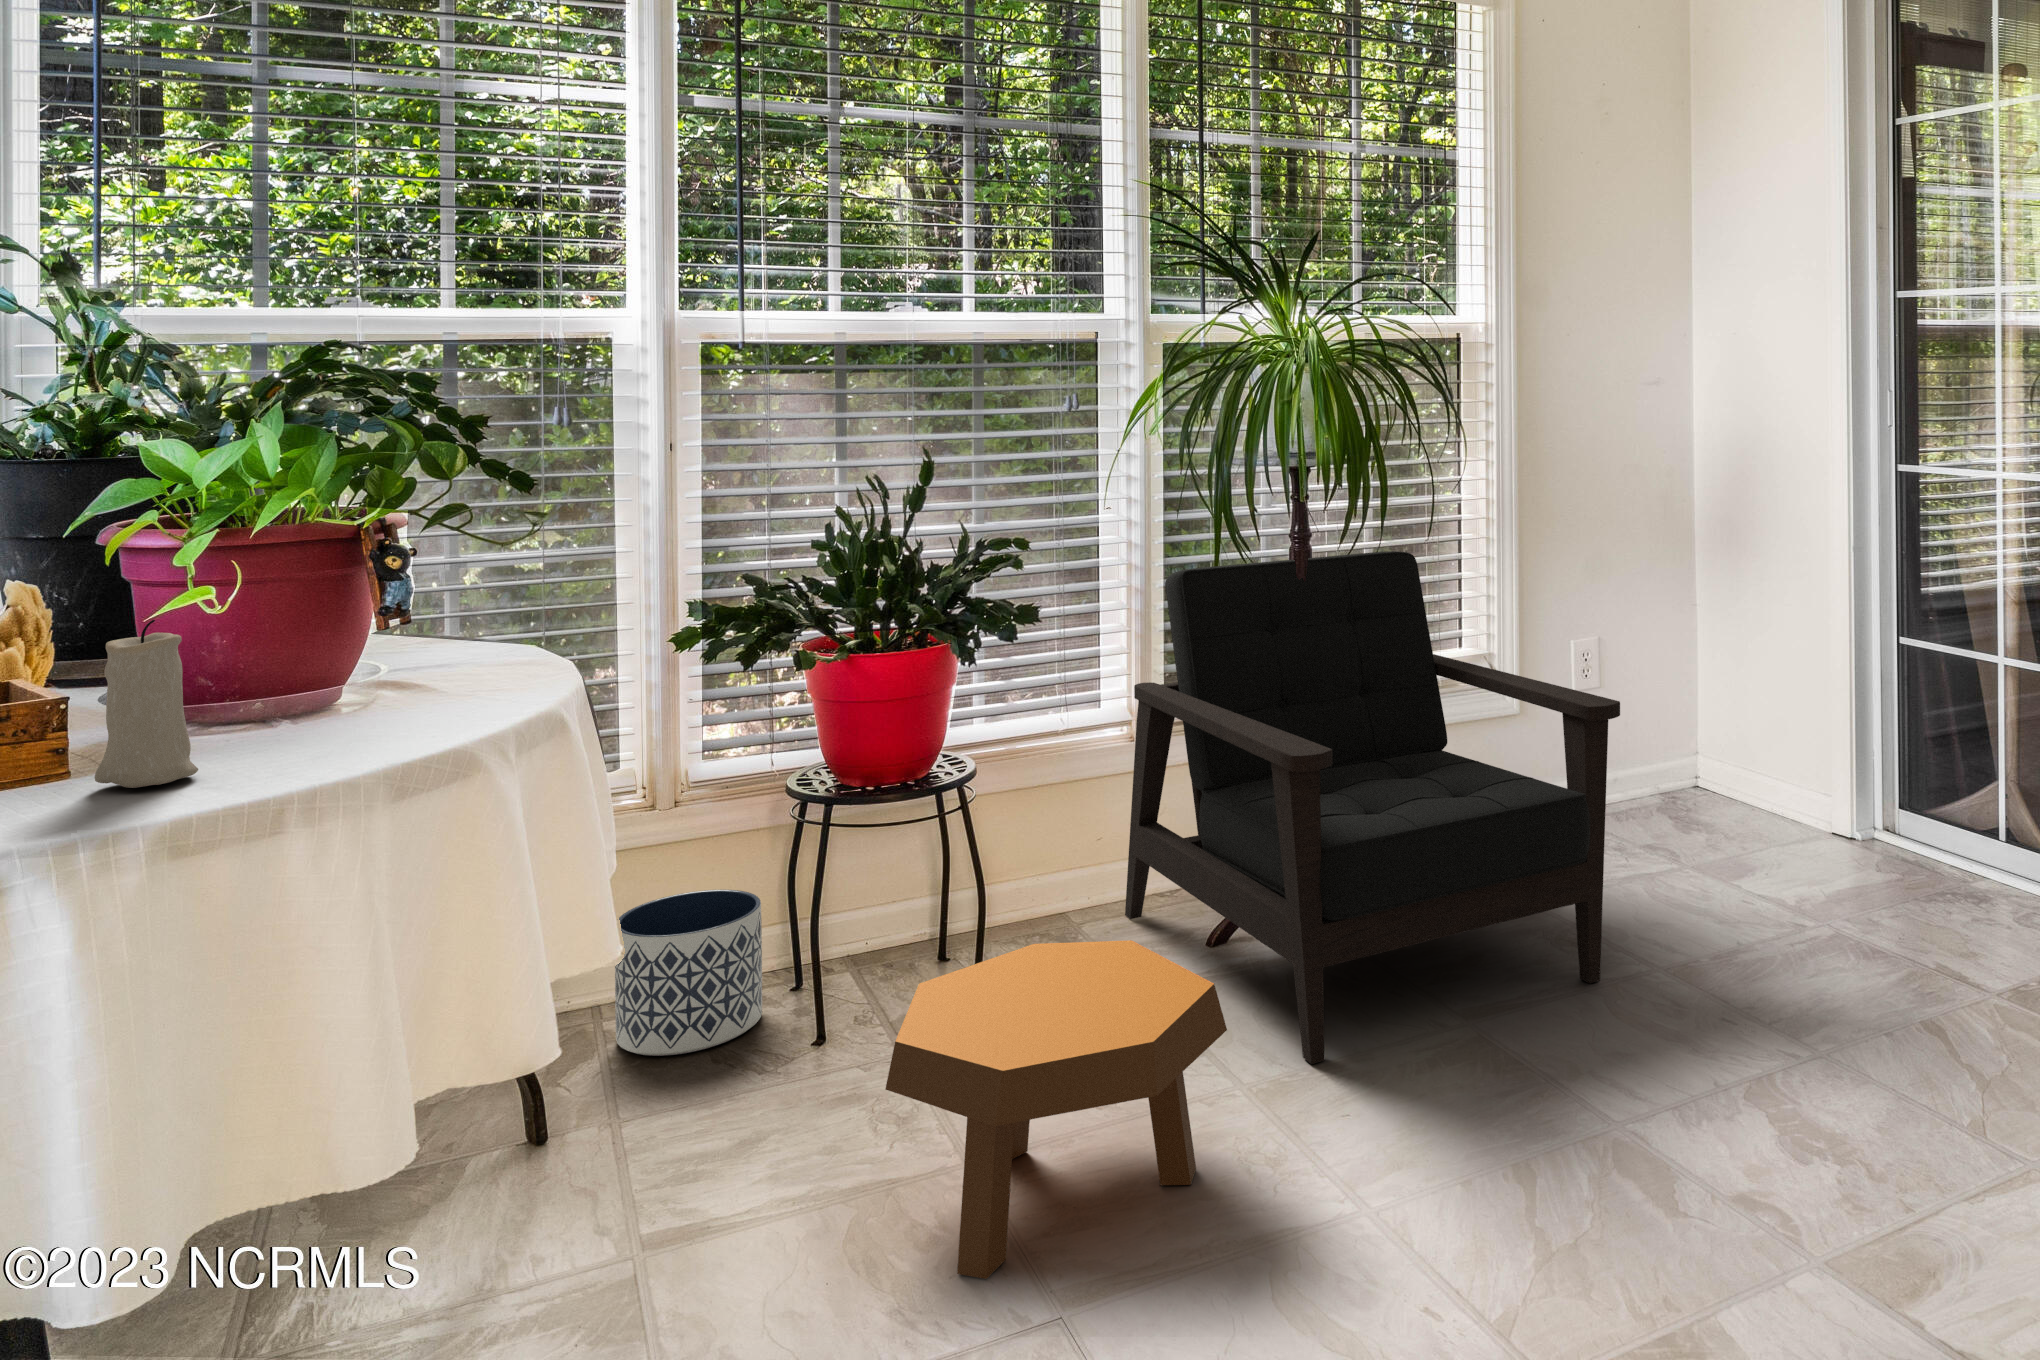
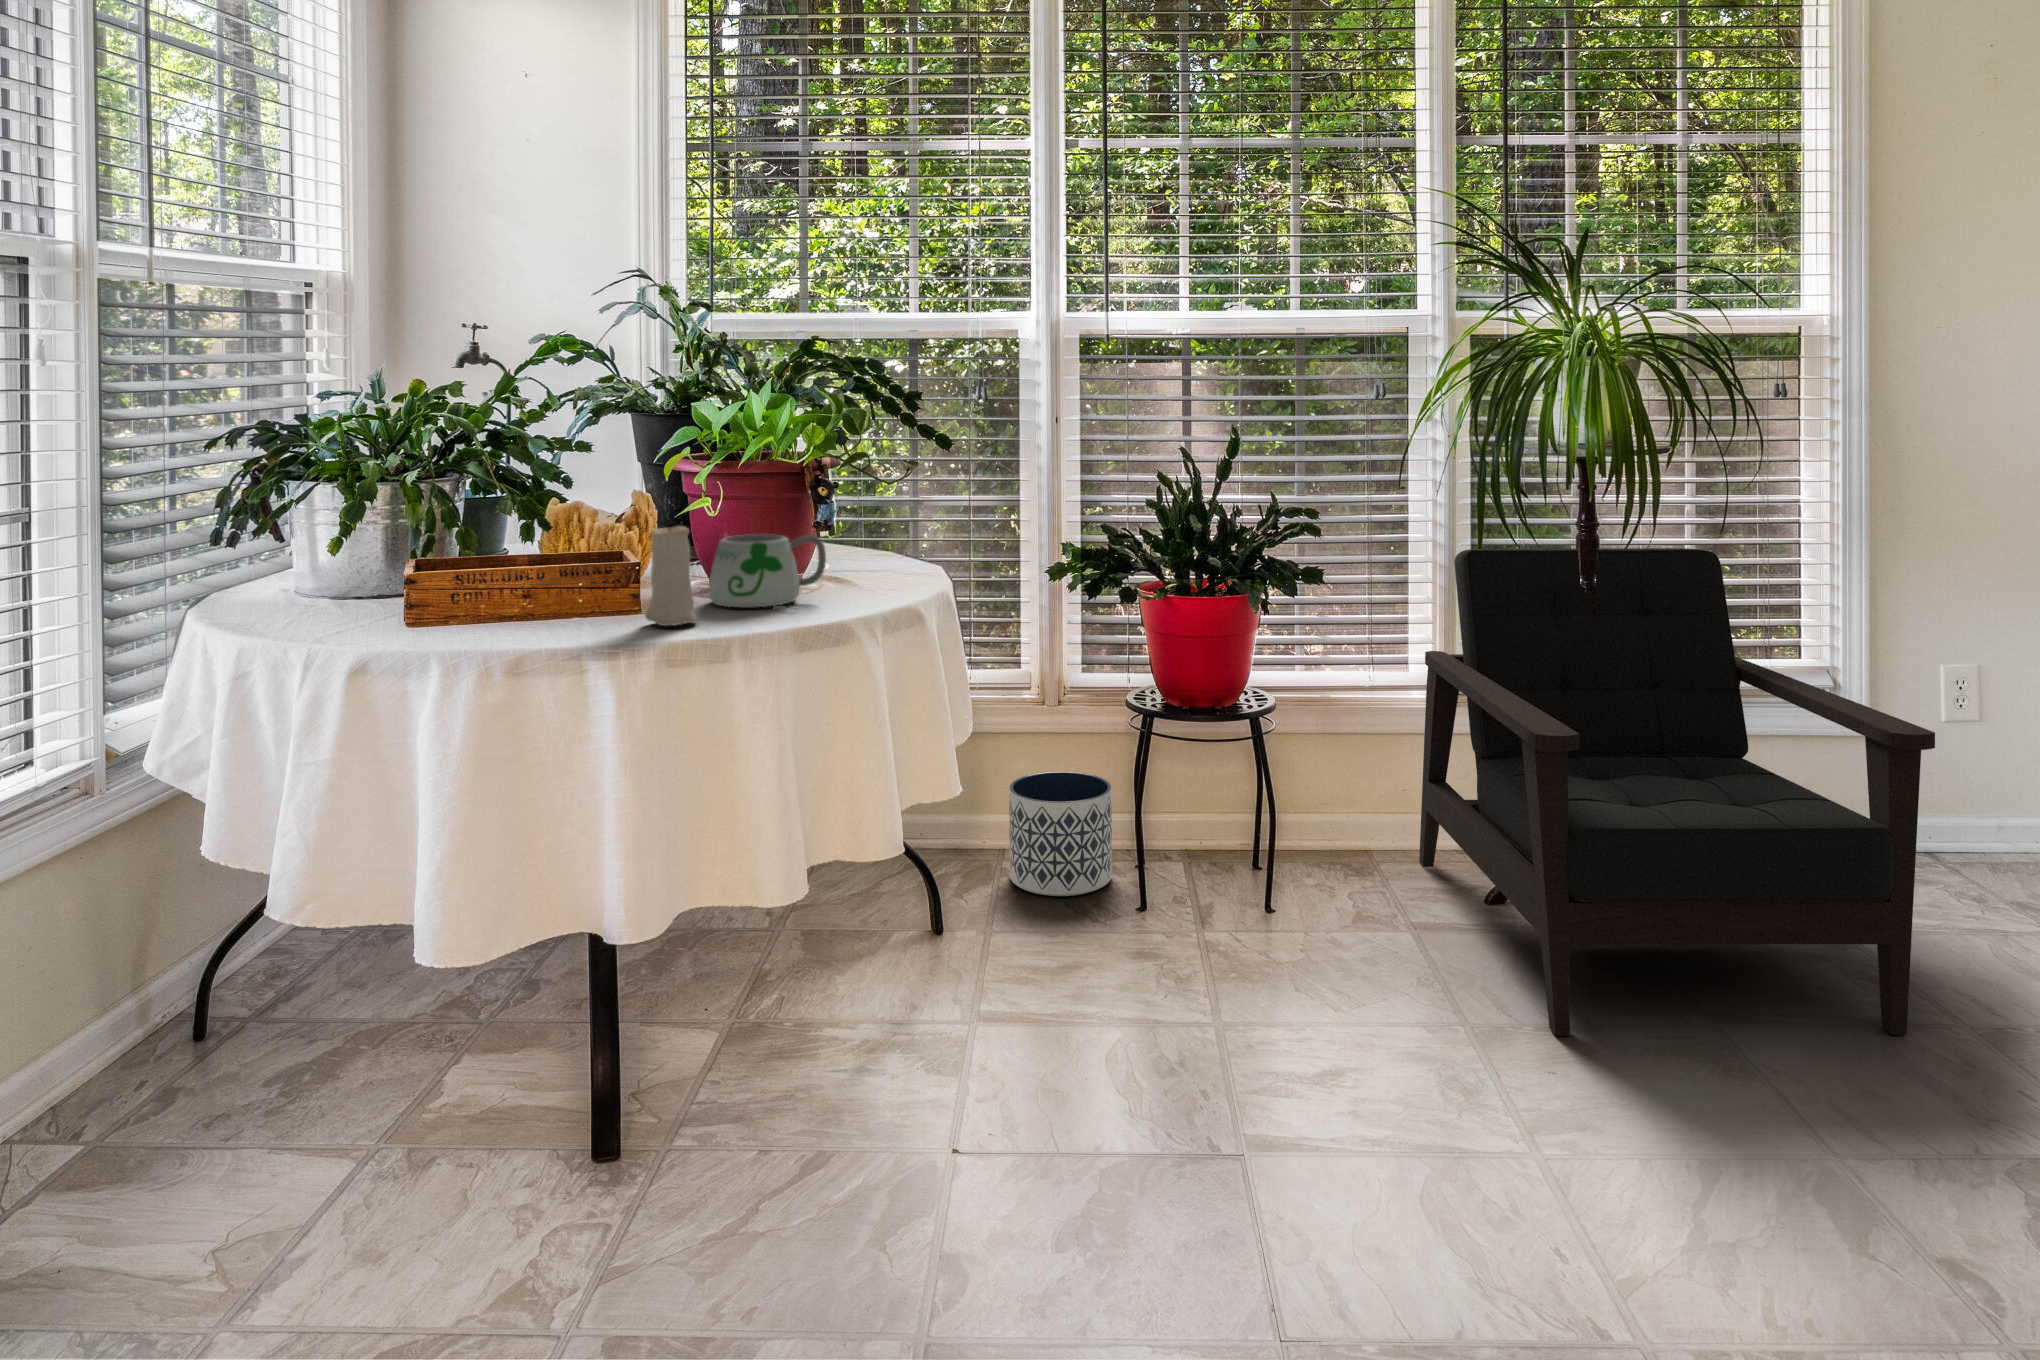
mug: none [191,626,400,745] -> present [709,534,826,609]
footstool: present [886,940,1227,1279] -> none [1153,863,1447,1133]

